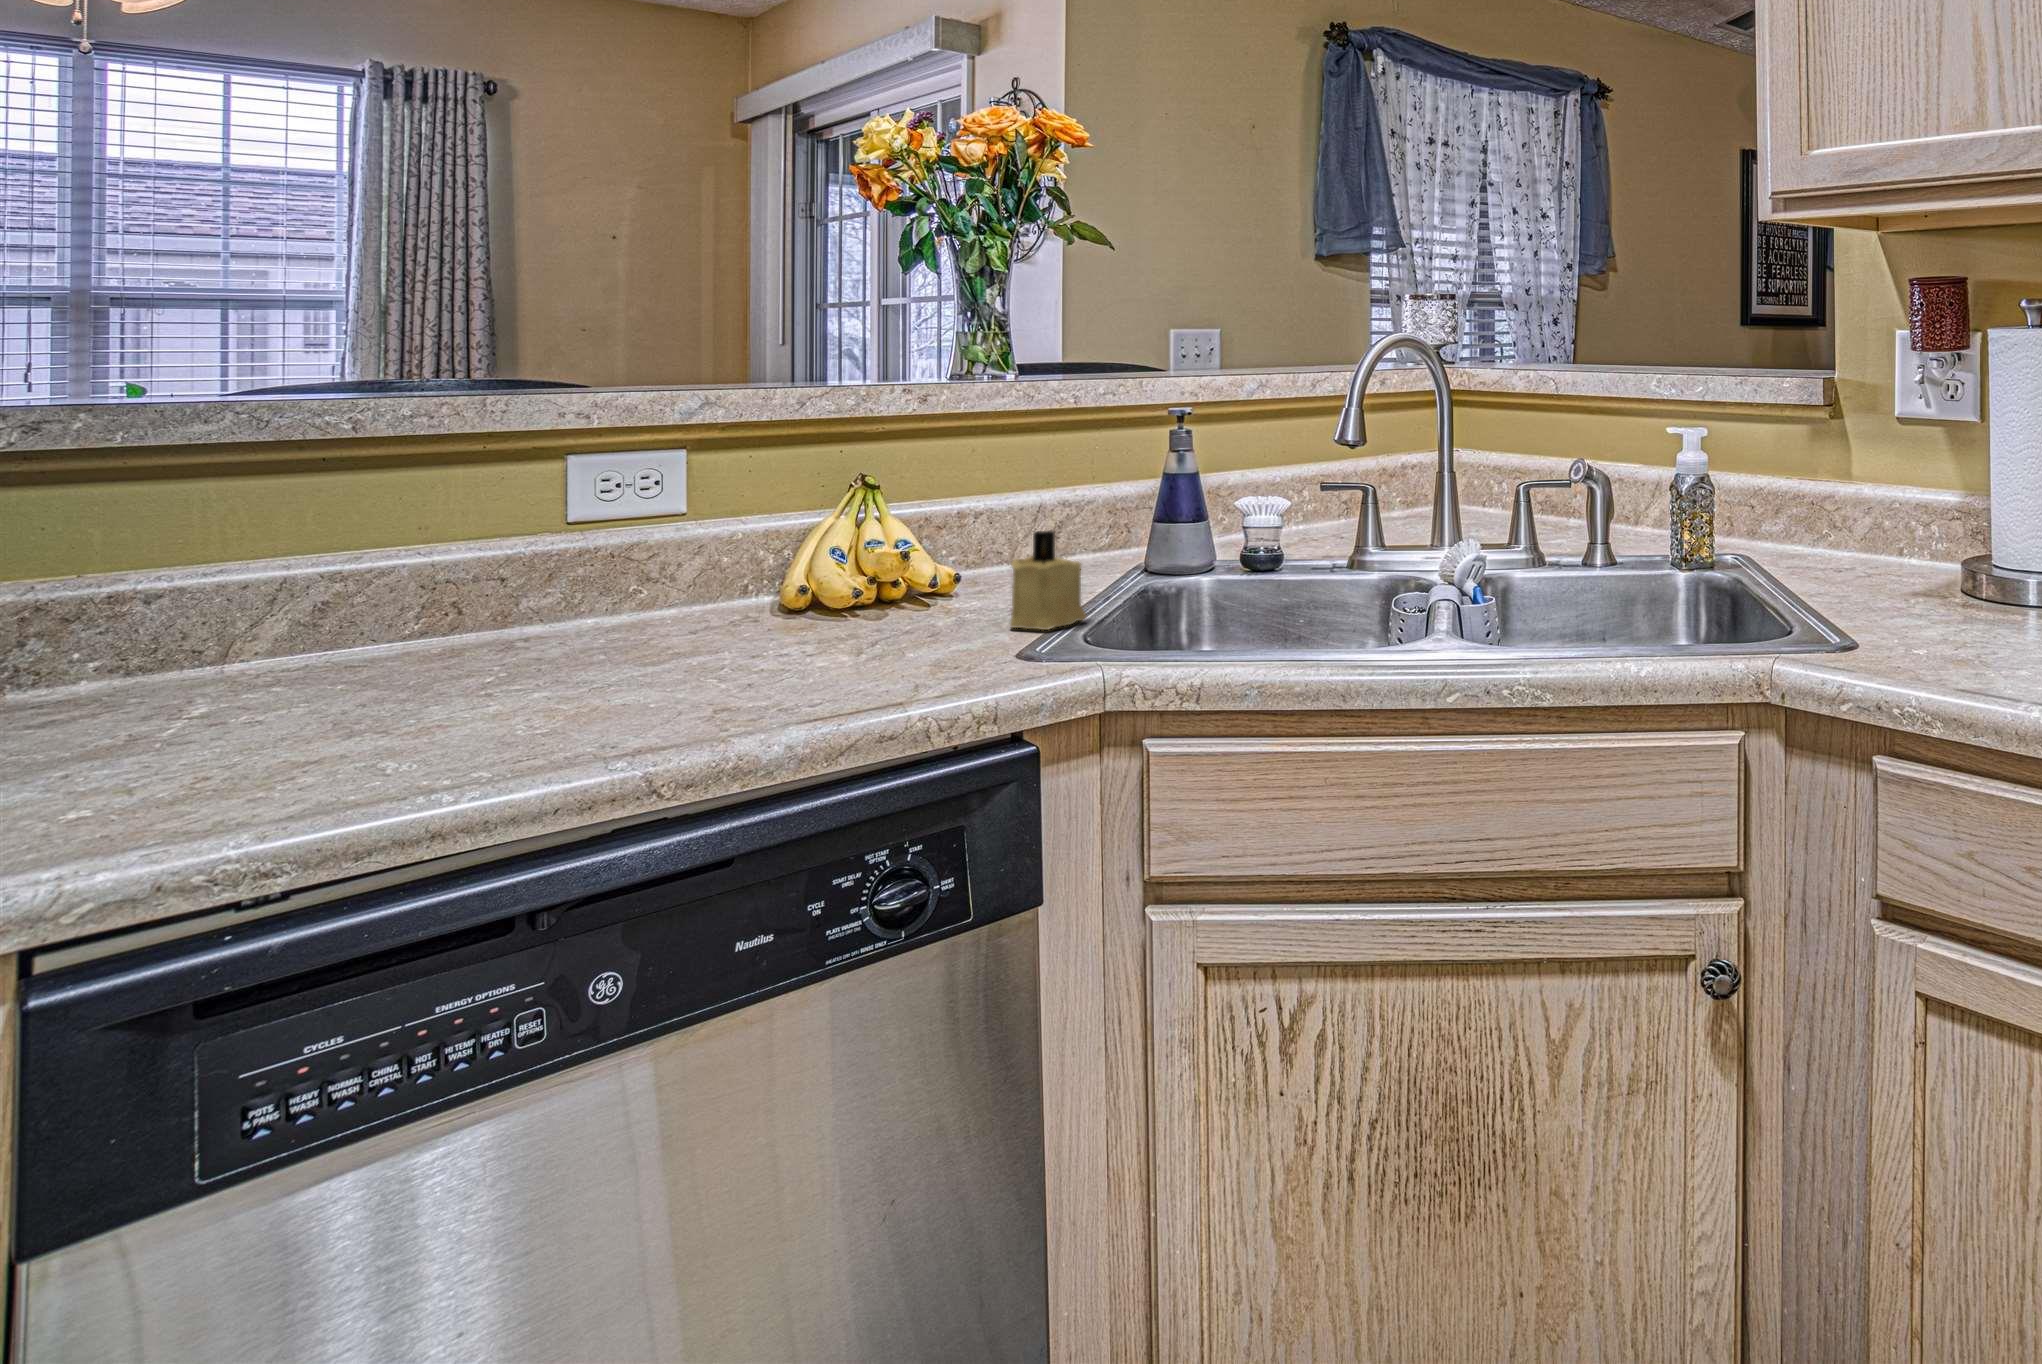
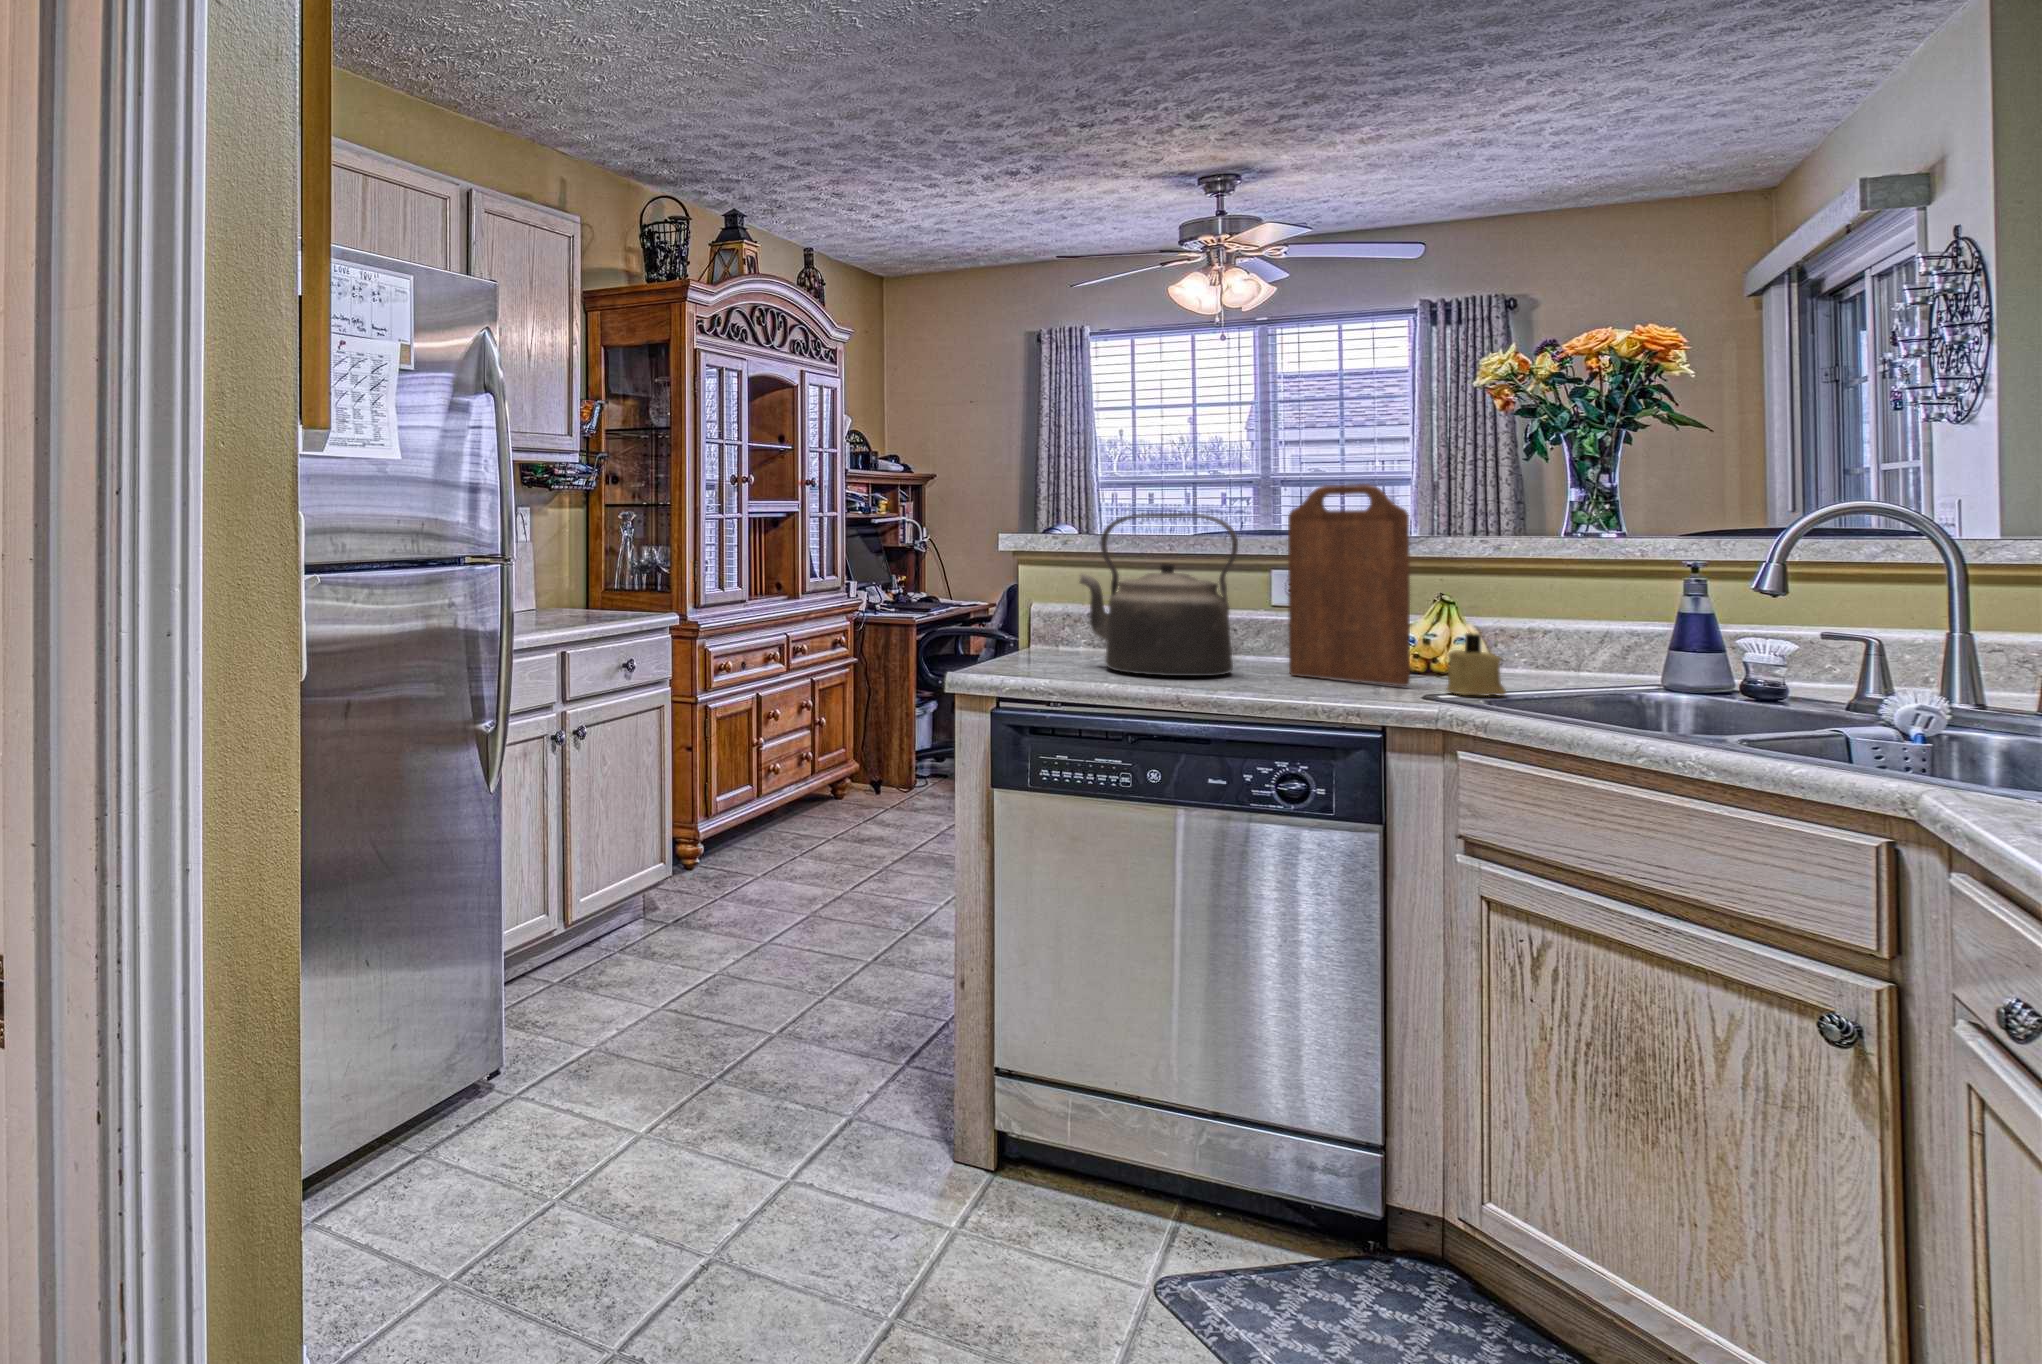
cutting board: none [725,295,949,644] -> present [1288,484,1410,686]
kettle: none [224,341,653,715] -> present [1080,513,1238,676]

